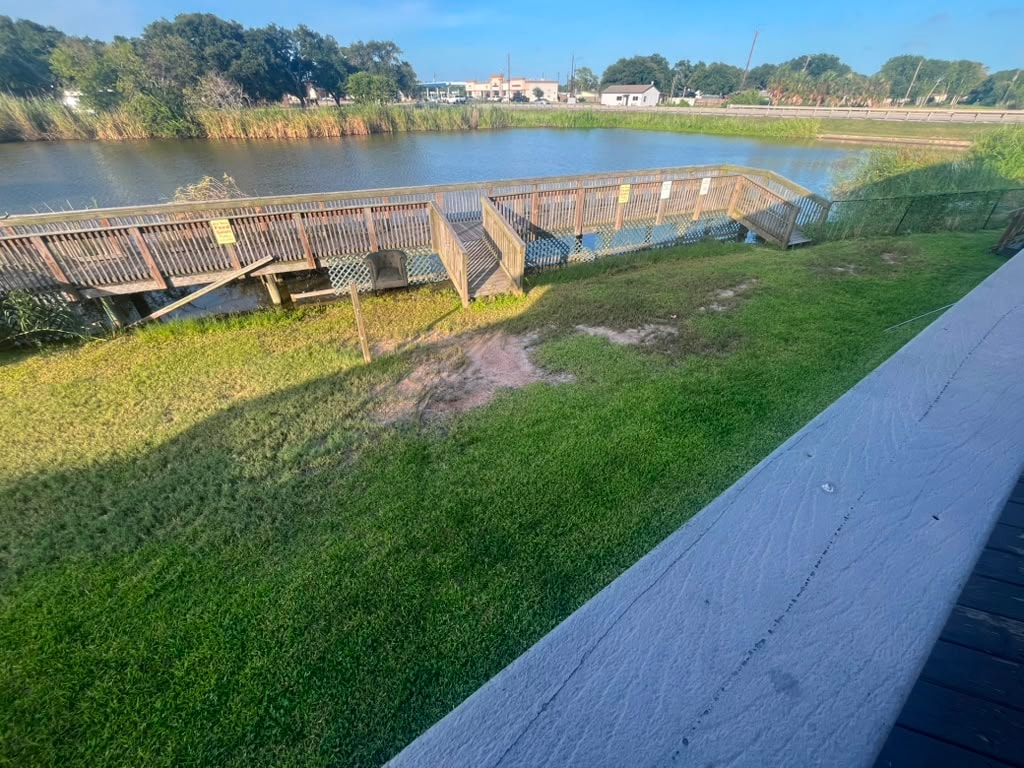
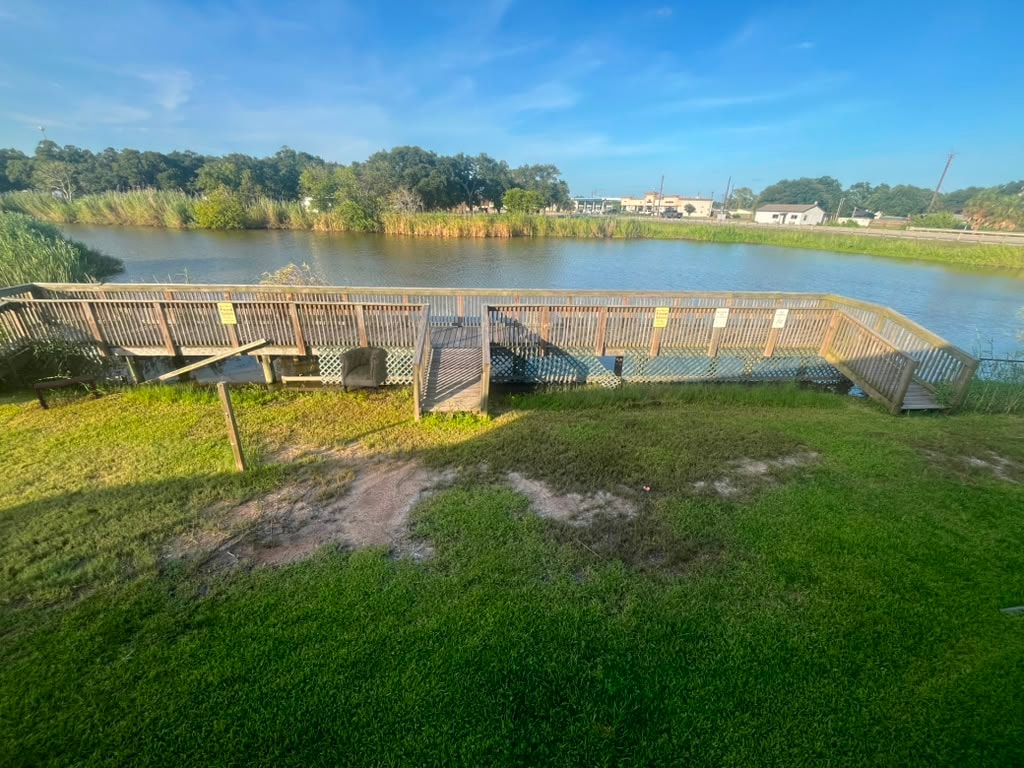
bench: none [22,320,102,364] -> present [34,374,100,409]

